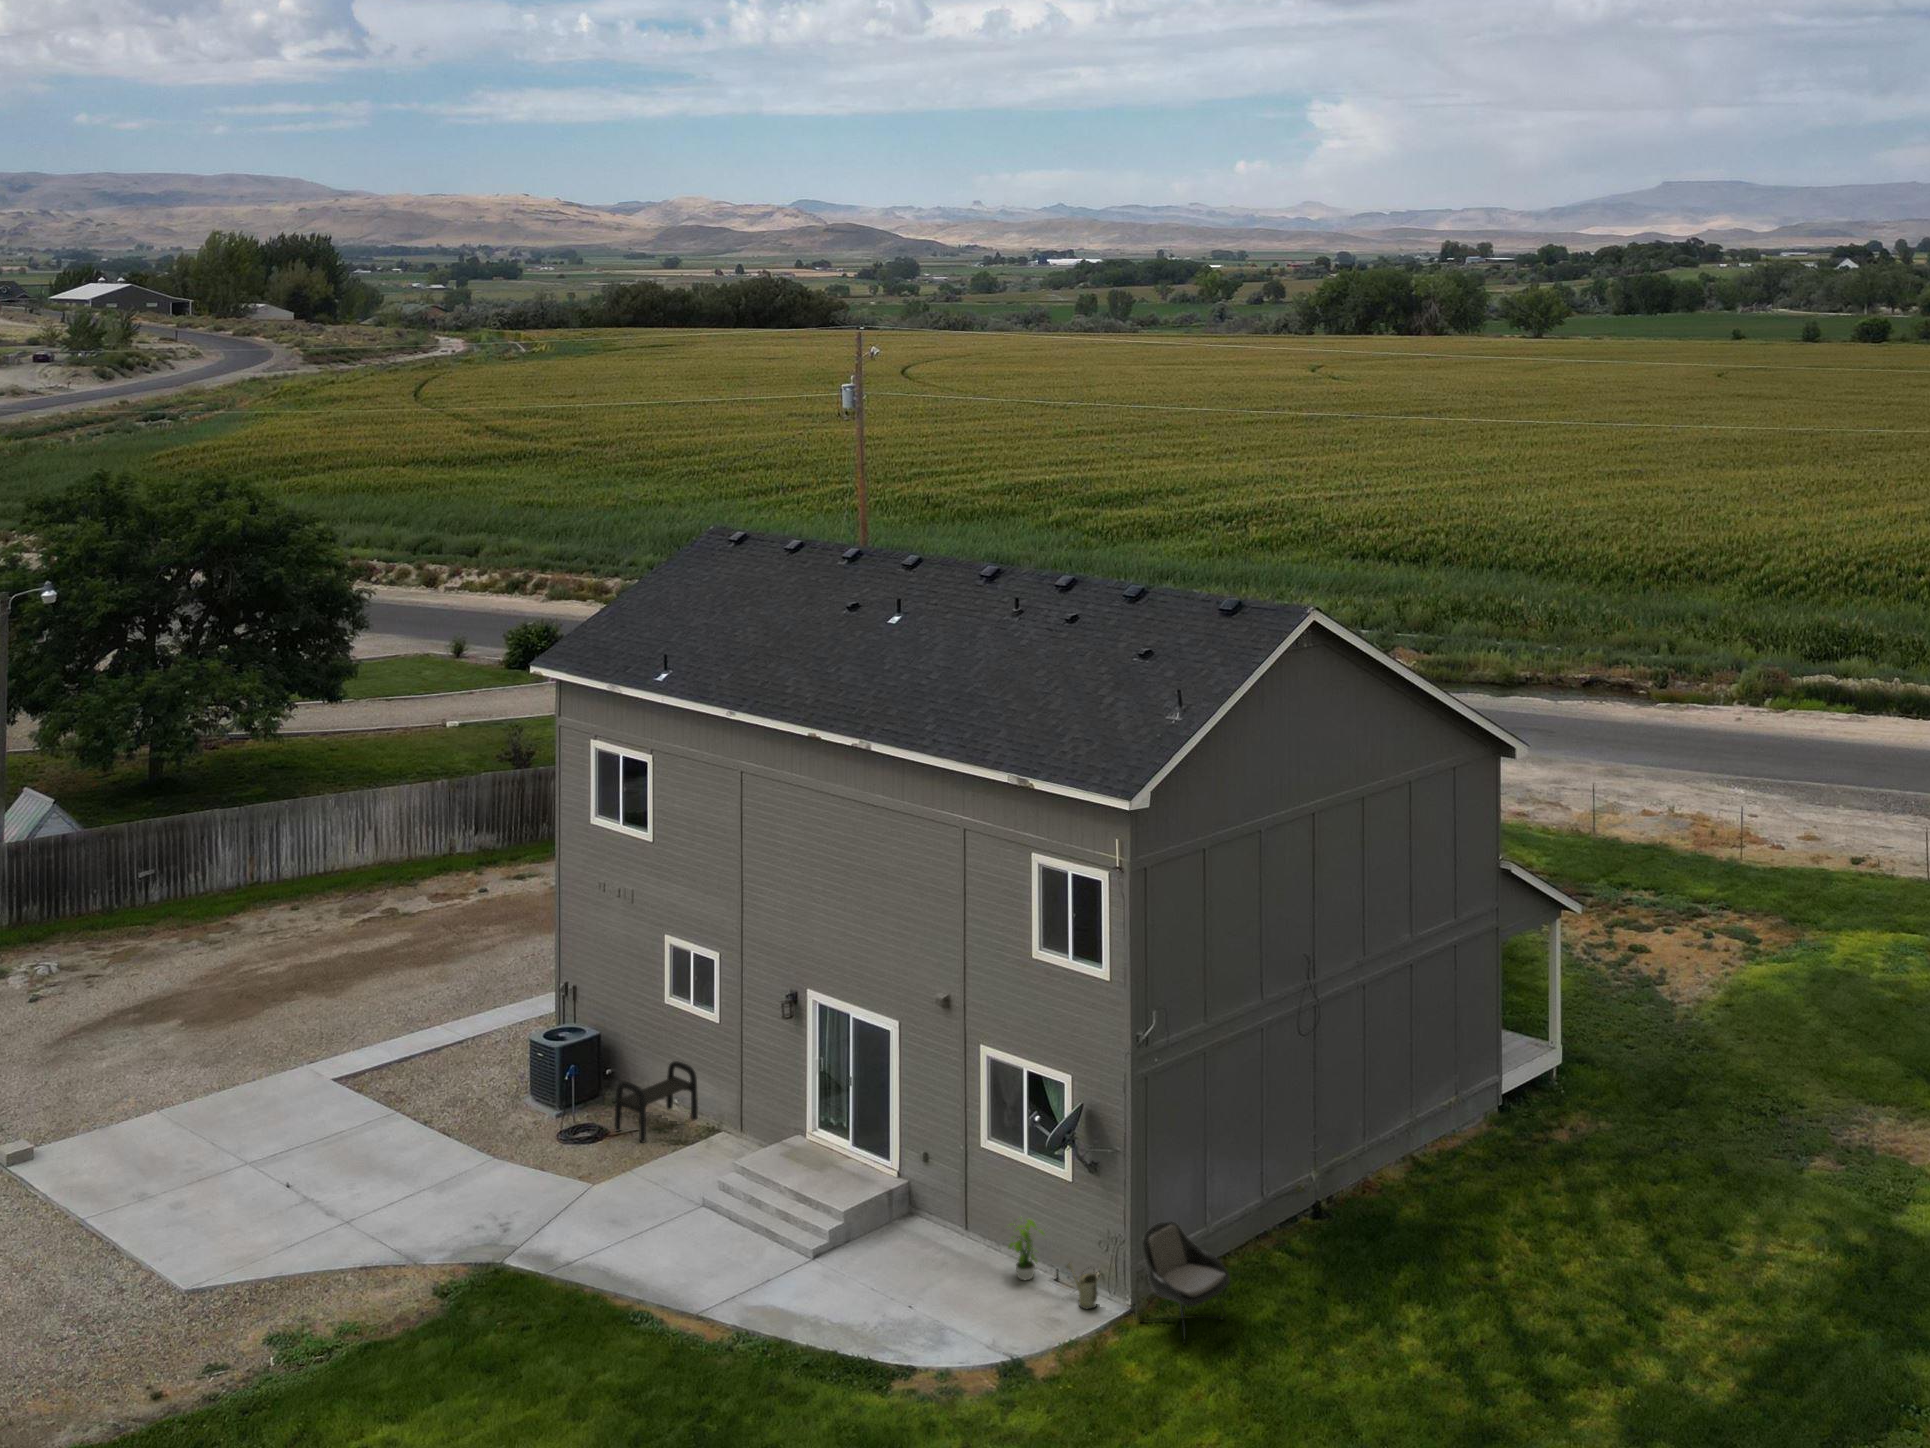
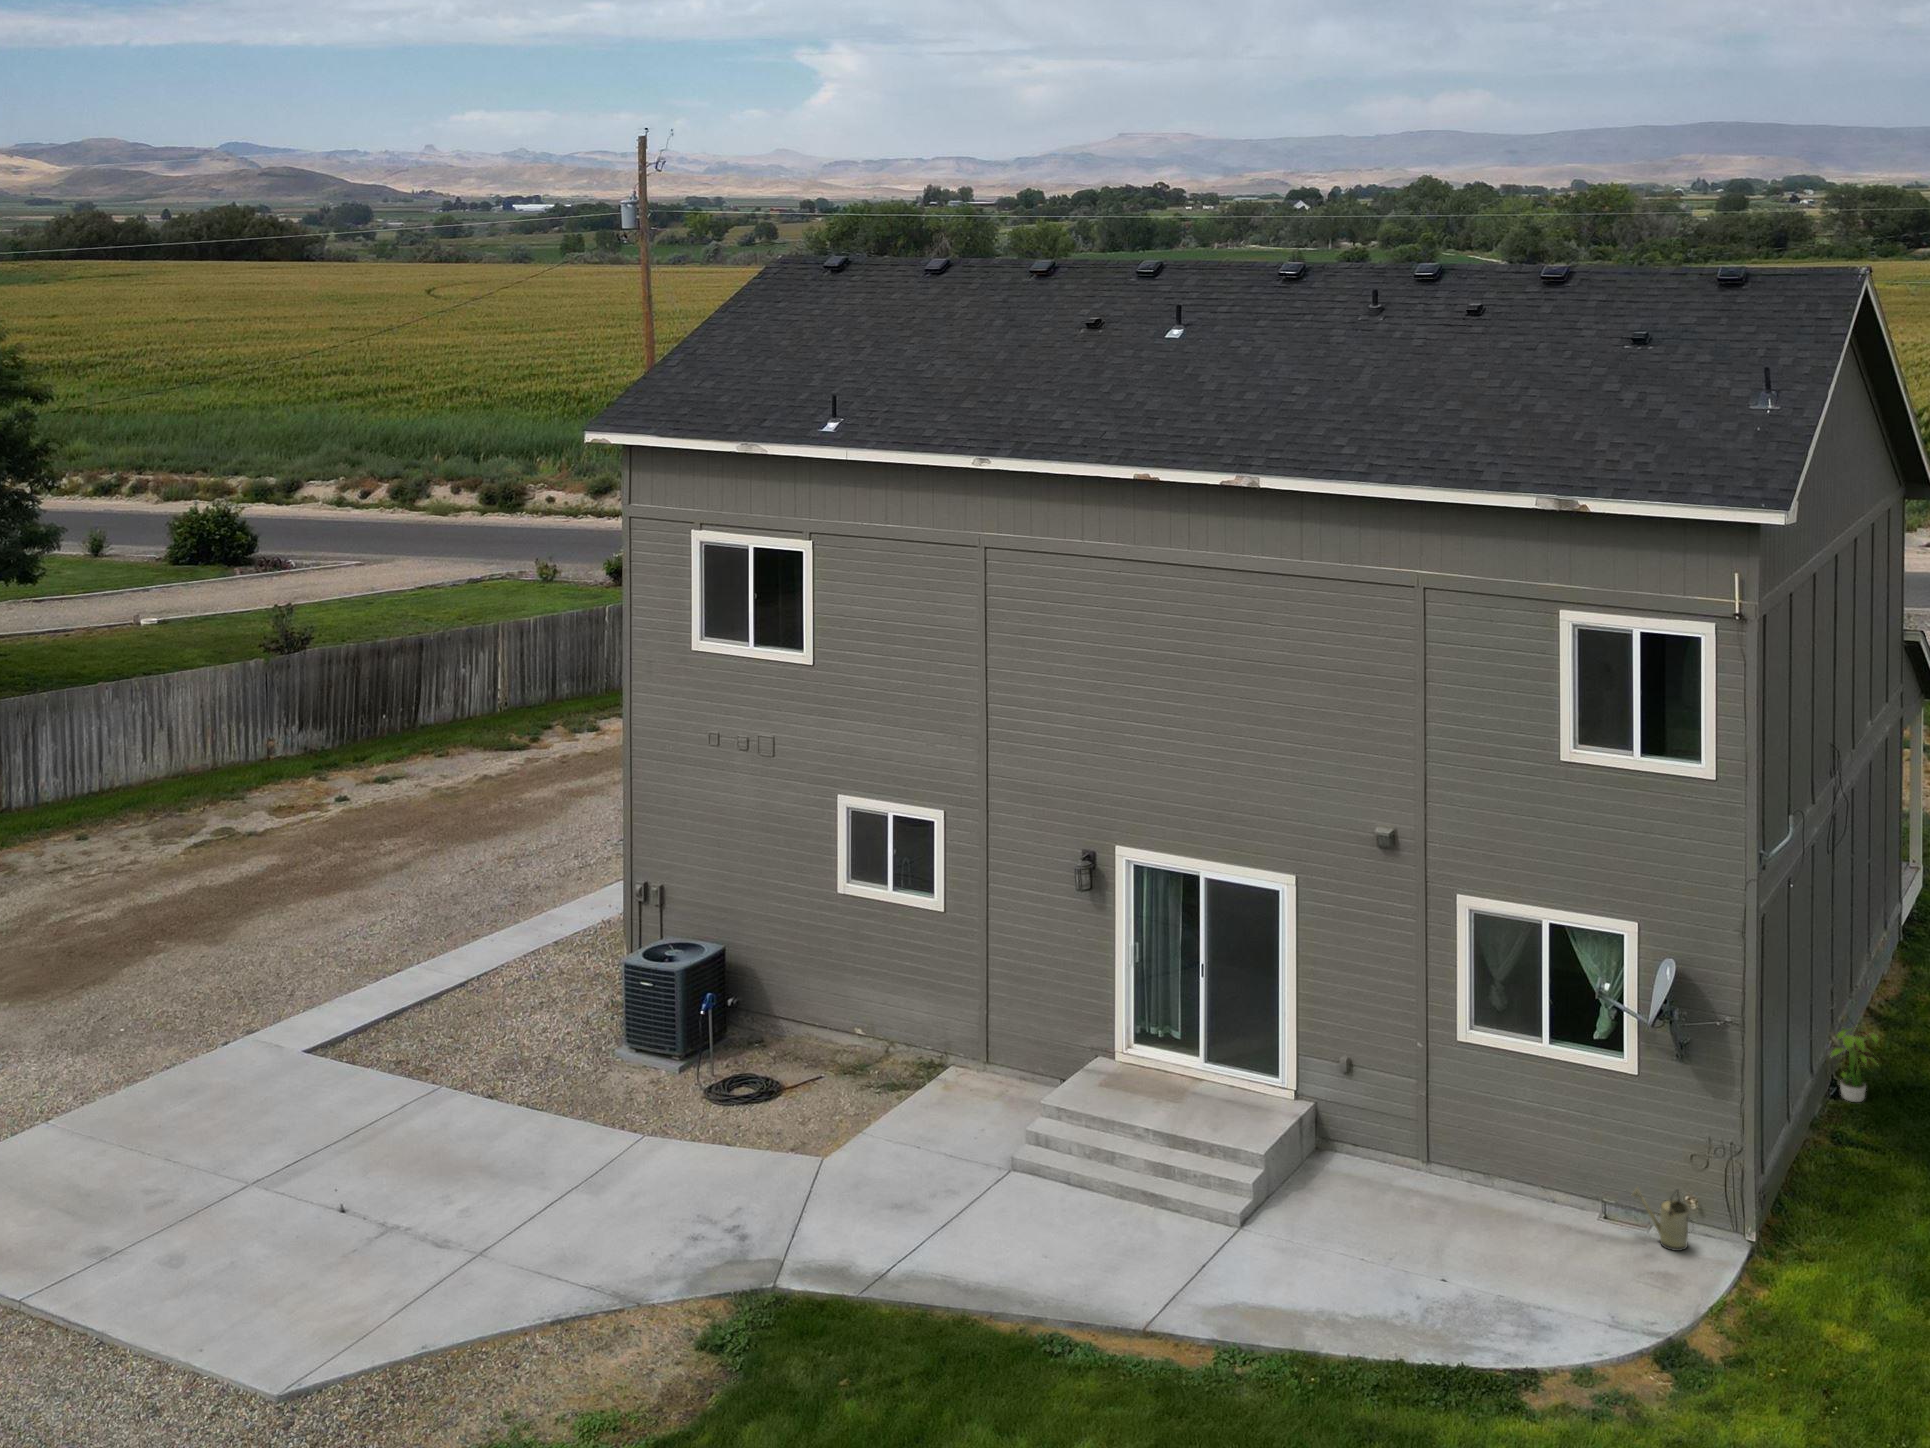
bench: present [615,1061,698,1143] -> none [798,976,906,1094]
potted plant: present [1009,1219,1044,1280] -> present [1831,1028,1878,1102]
lounge chair: present [1139,1221,1230,1342] -> none [1762,1114,1882,1282]

